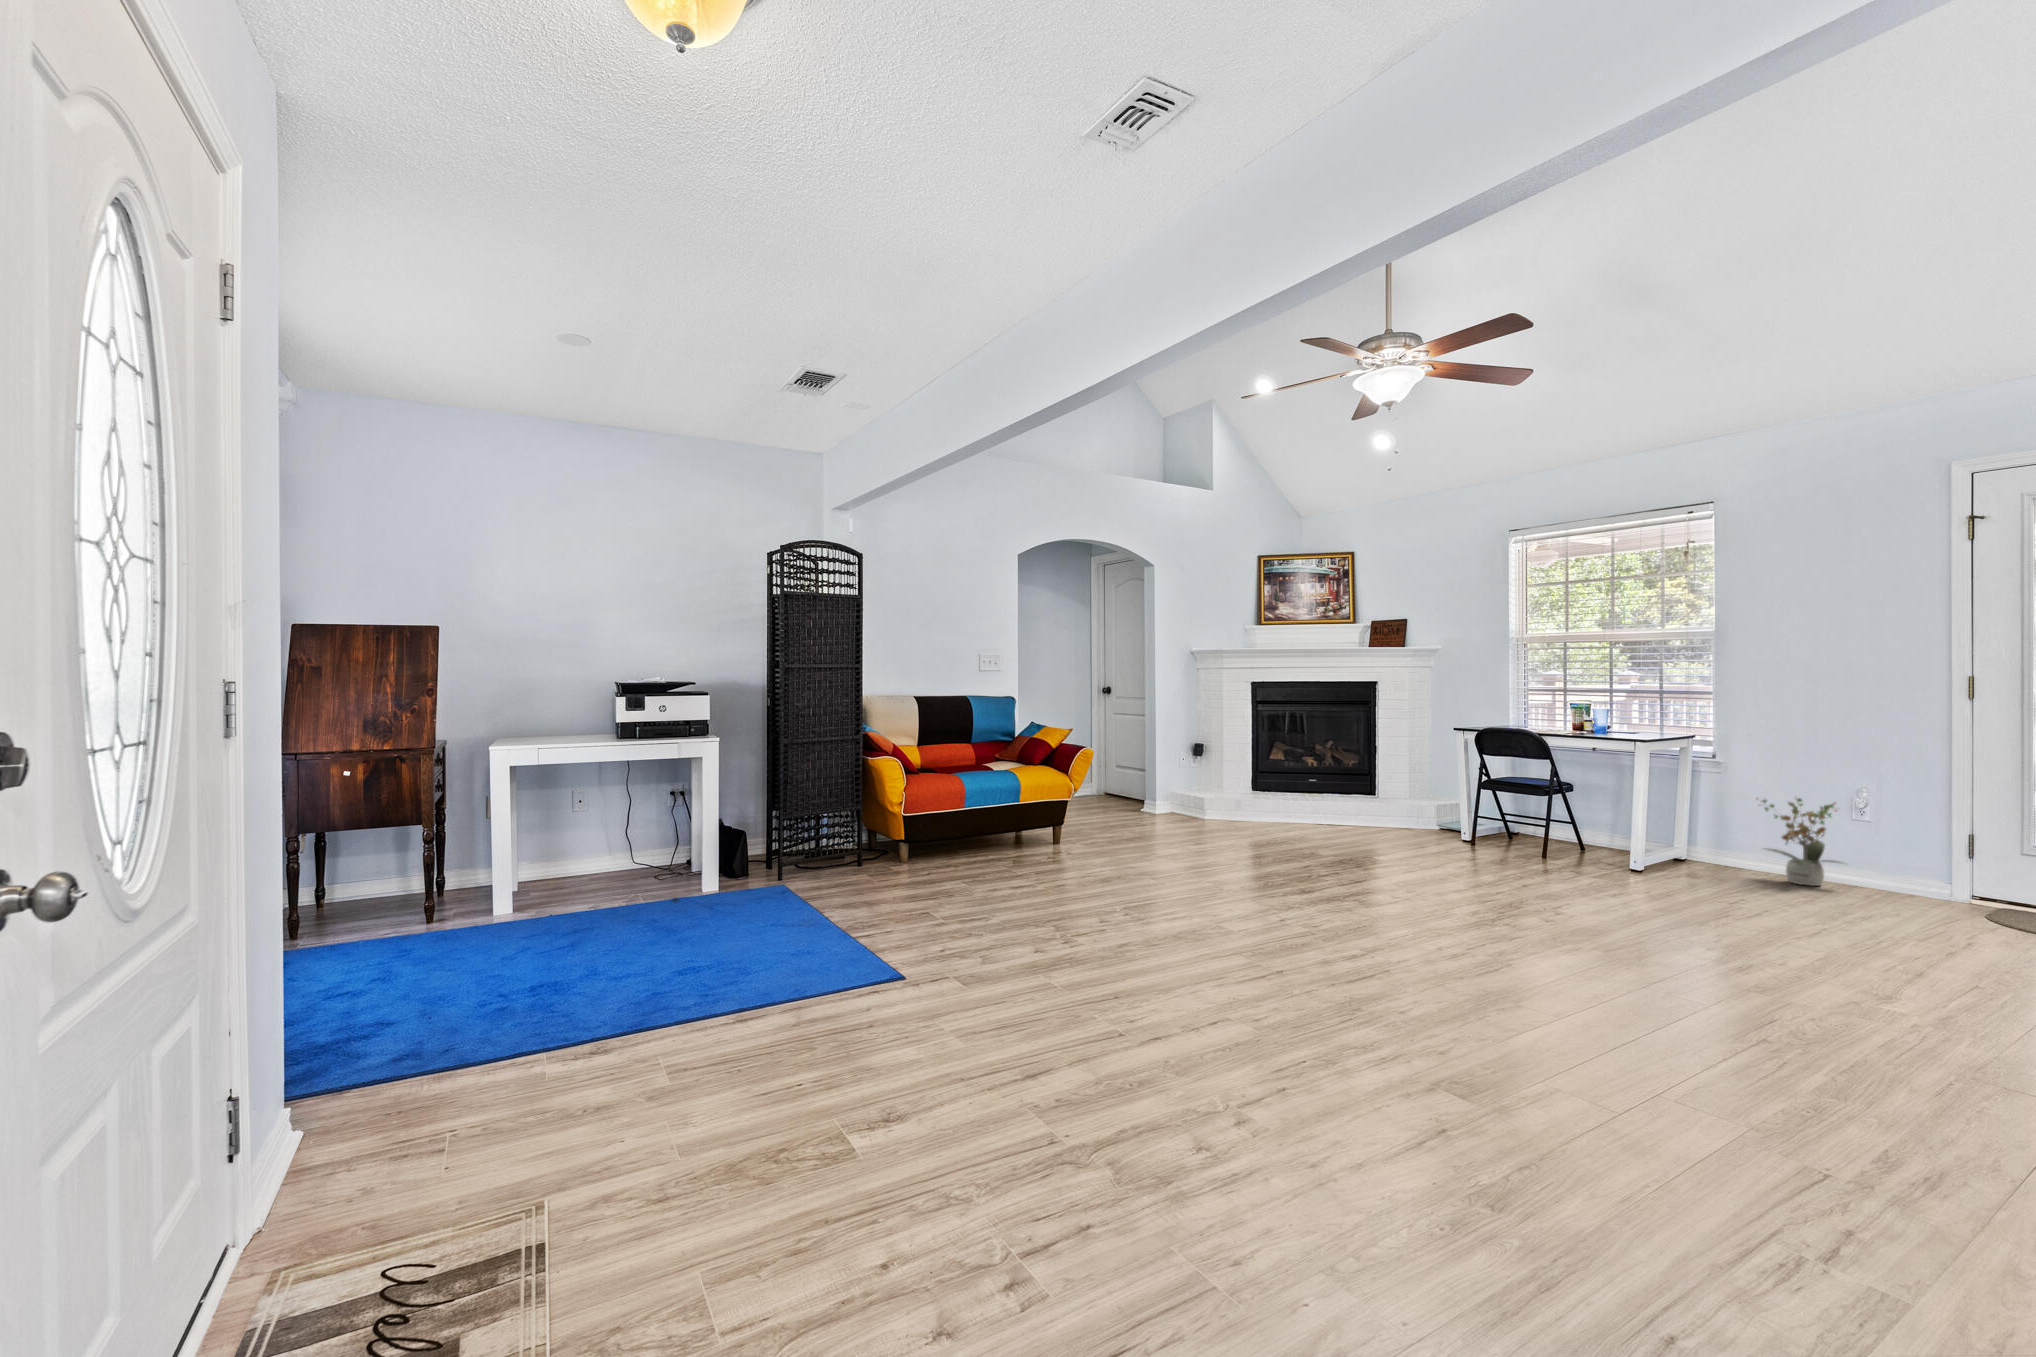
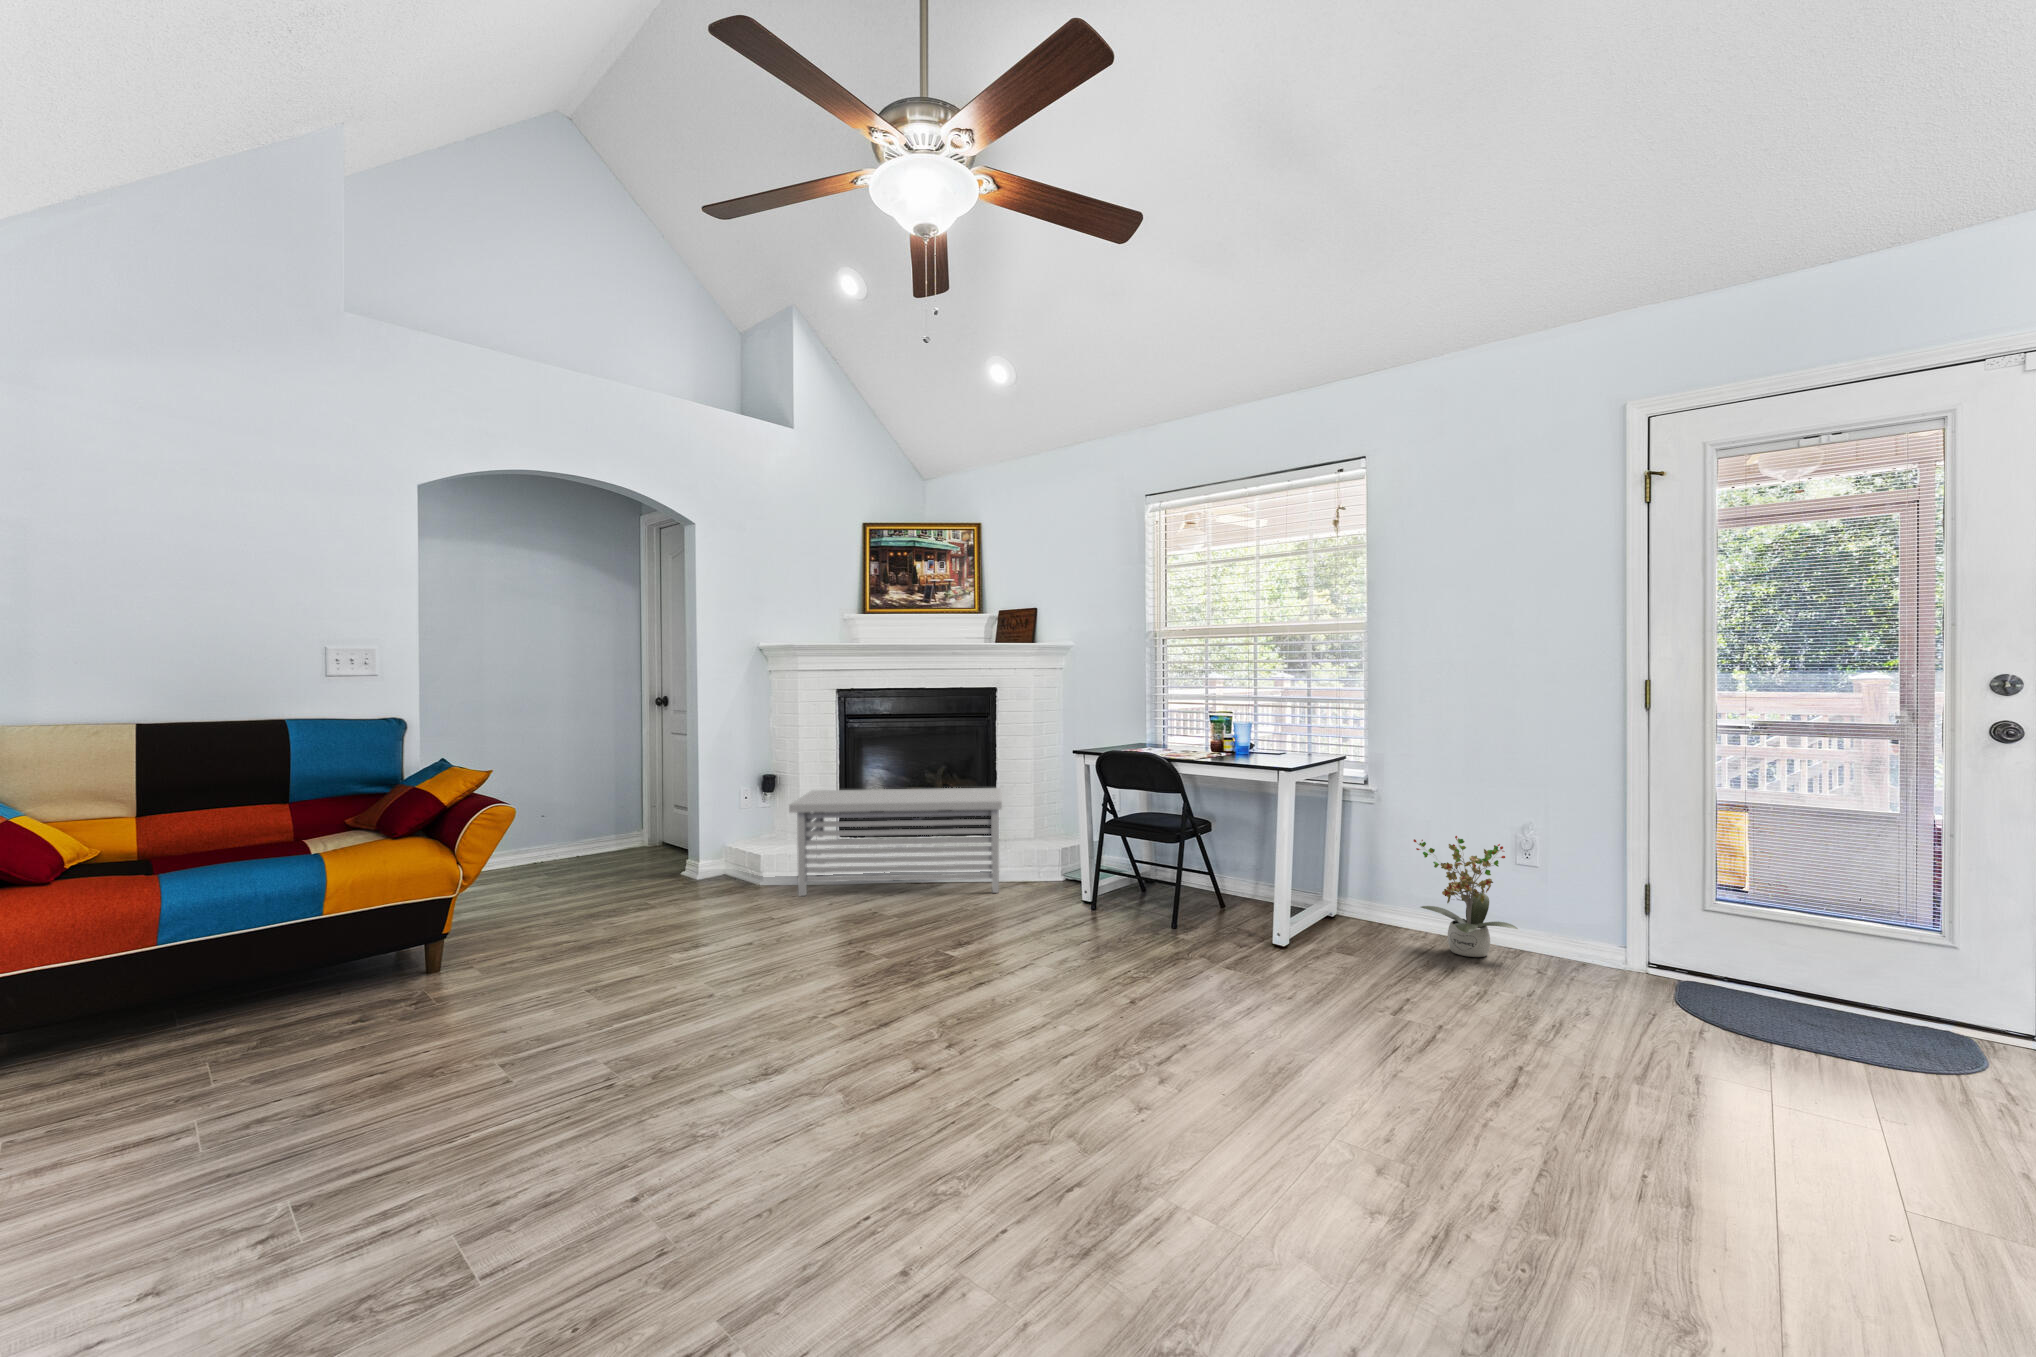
storage bench: none [1233,756,1395,834] -> present [789,788,1002,896]

